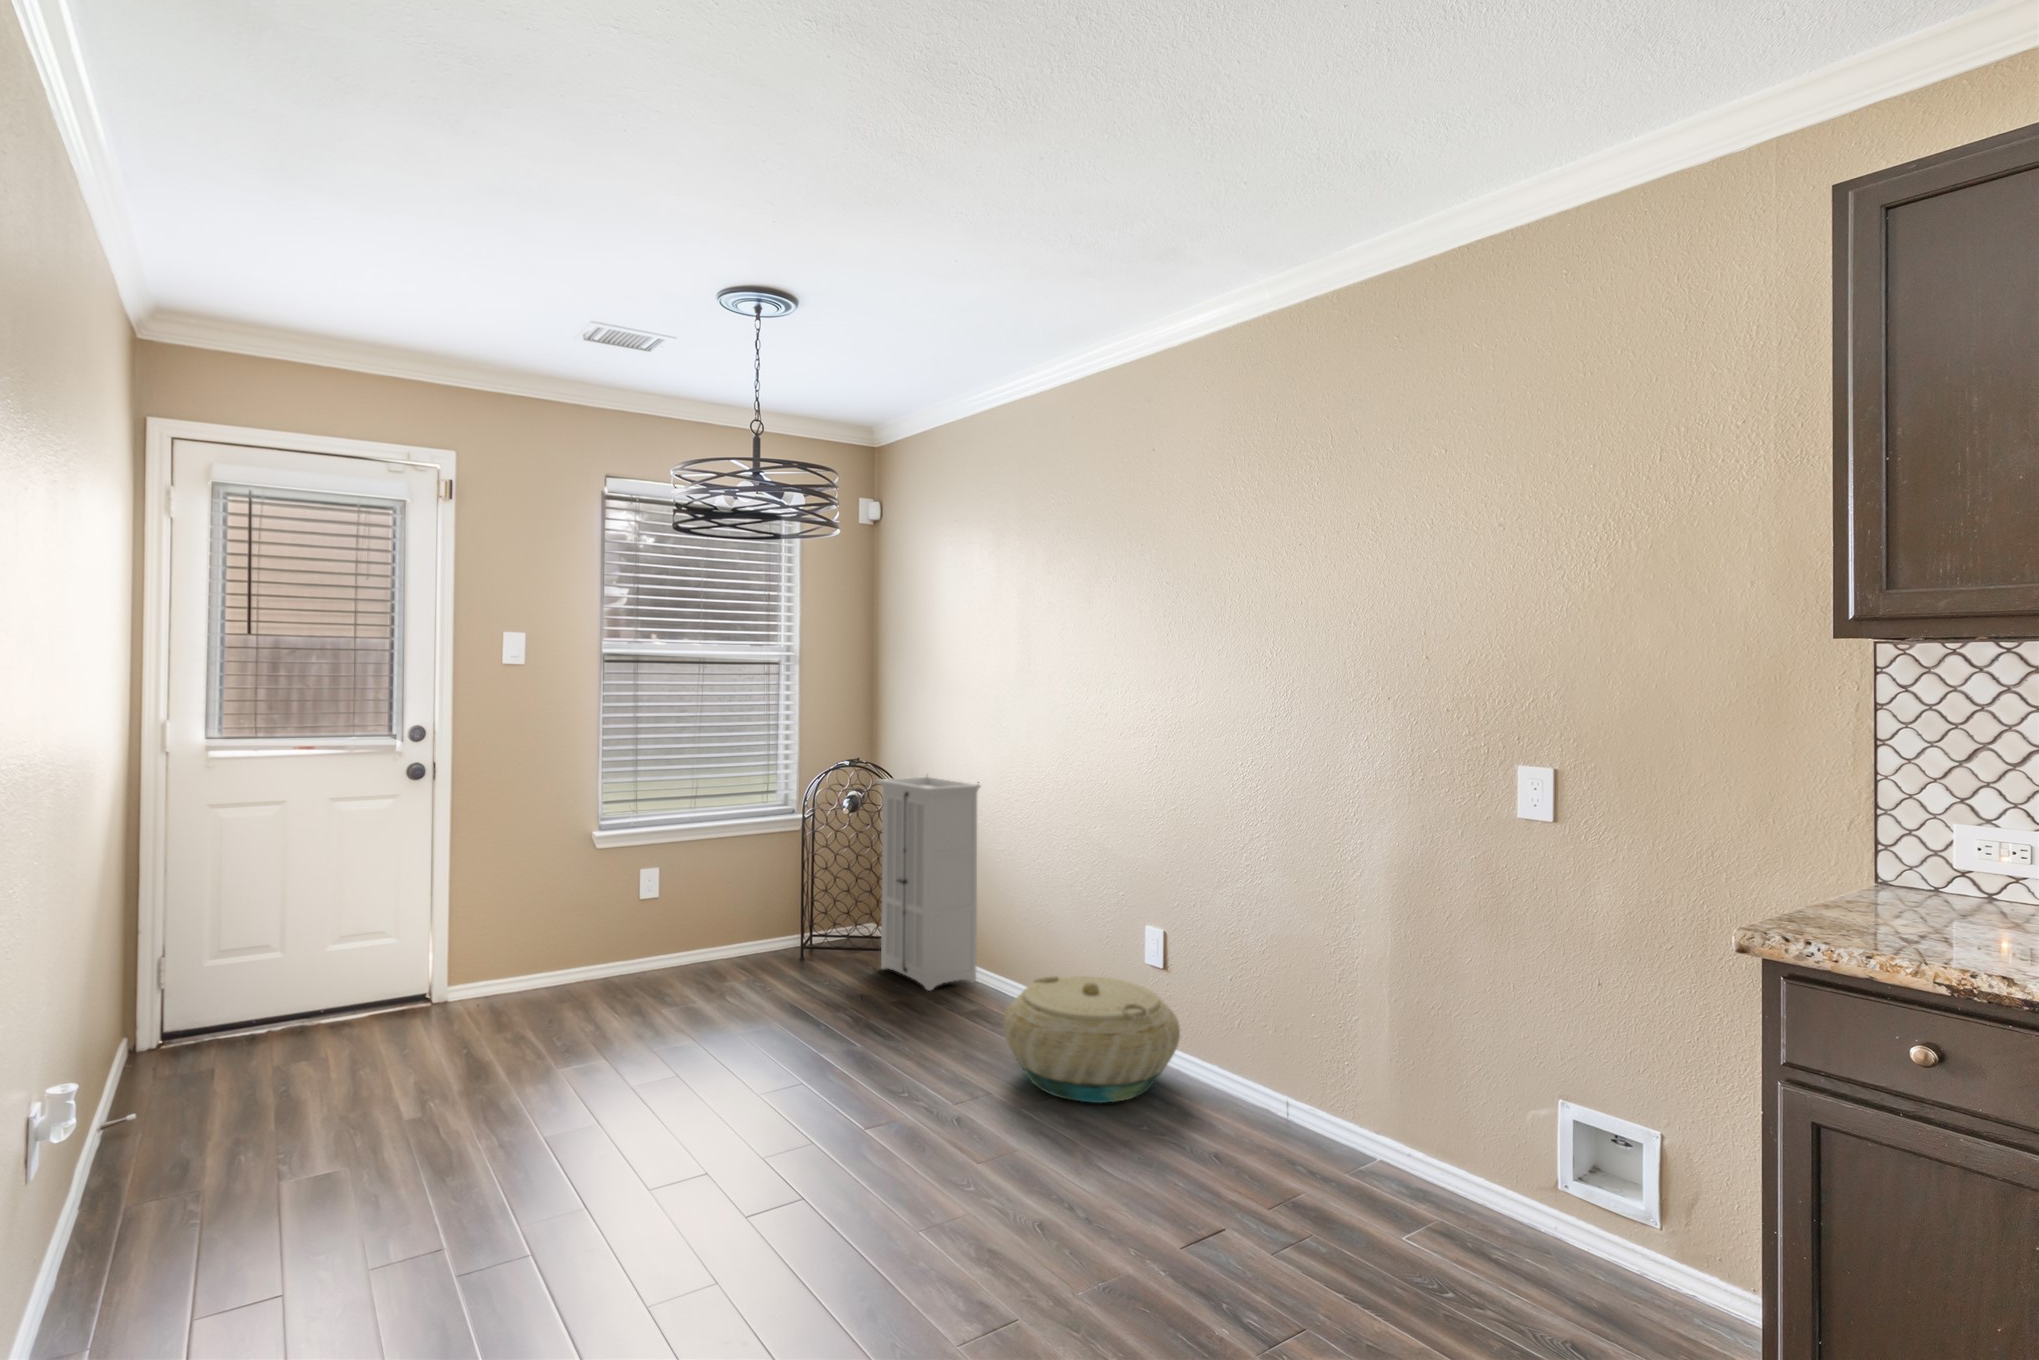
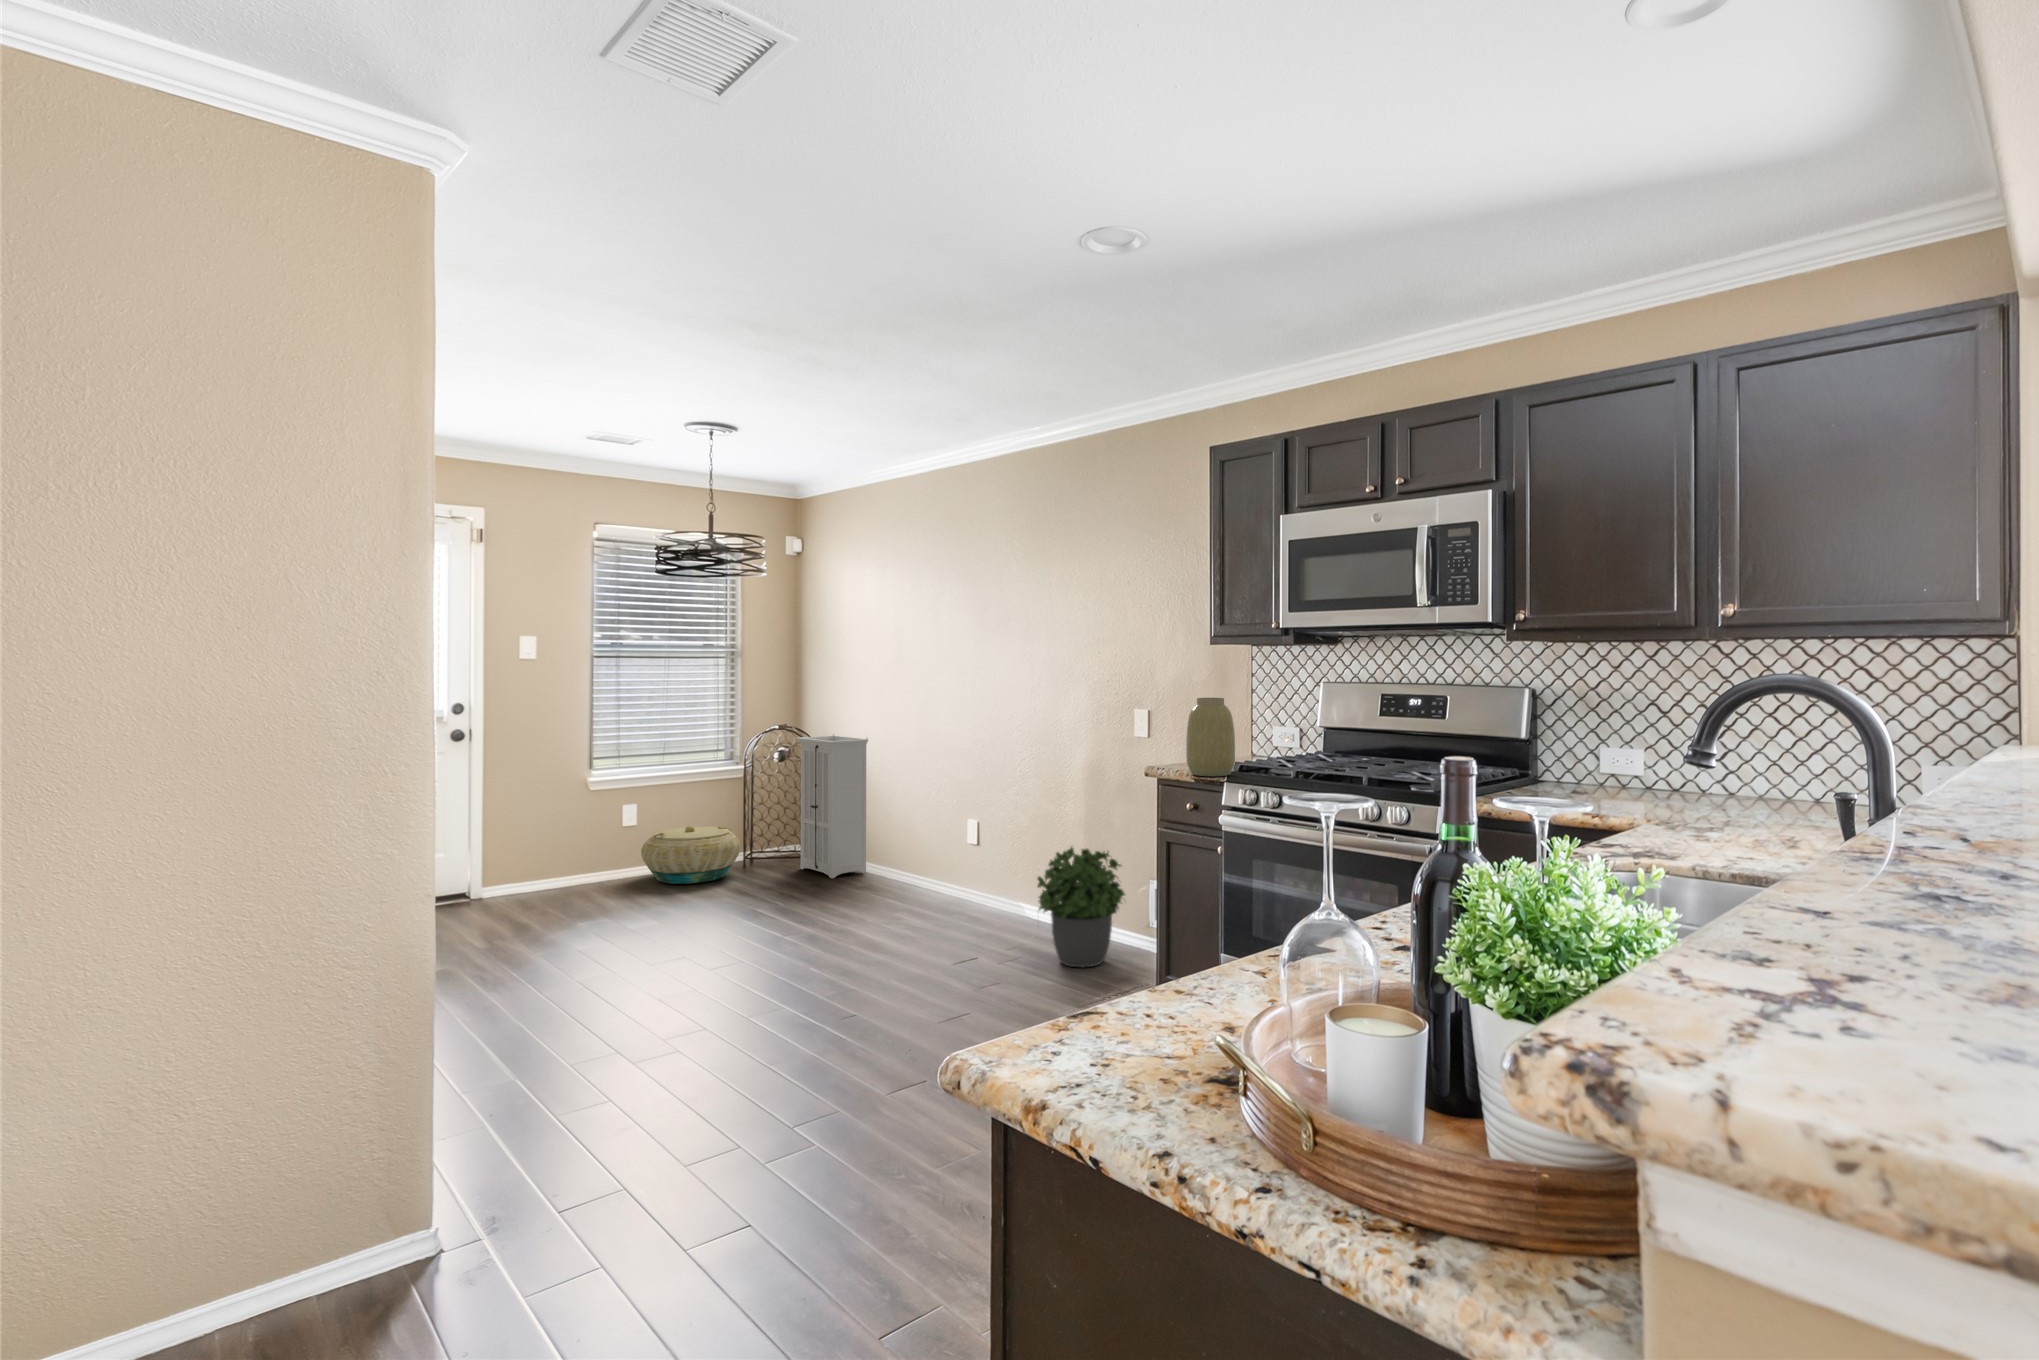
vase: none [1821,753,1973,947] -> present [1186,698,1235,776]
basket: present [1003,976,1180,1103] -> present [641,826,741,884]
potted plant: none [1340,1015,1526,1262] -> present [1037,847,1125,968]

